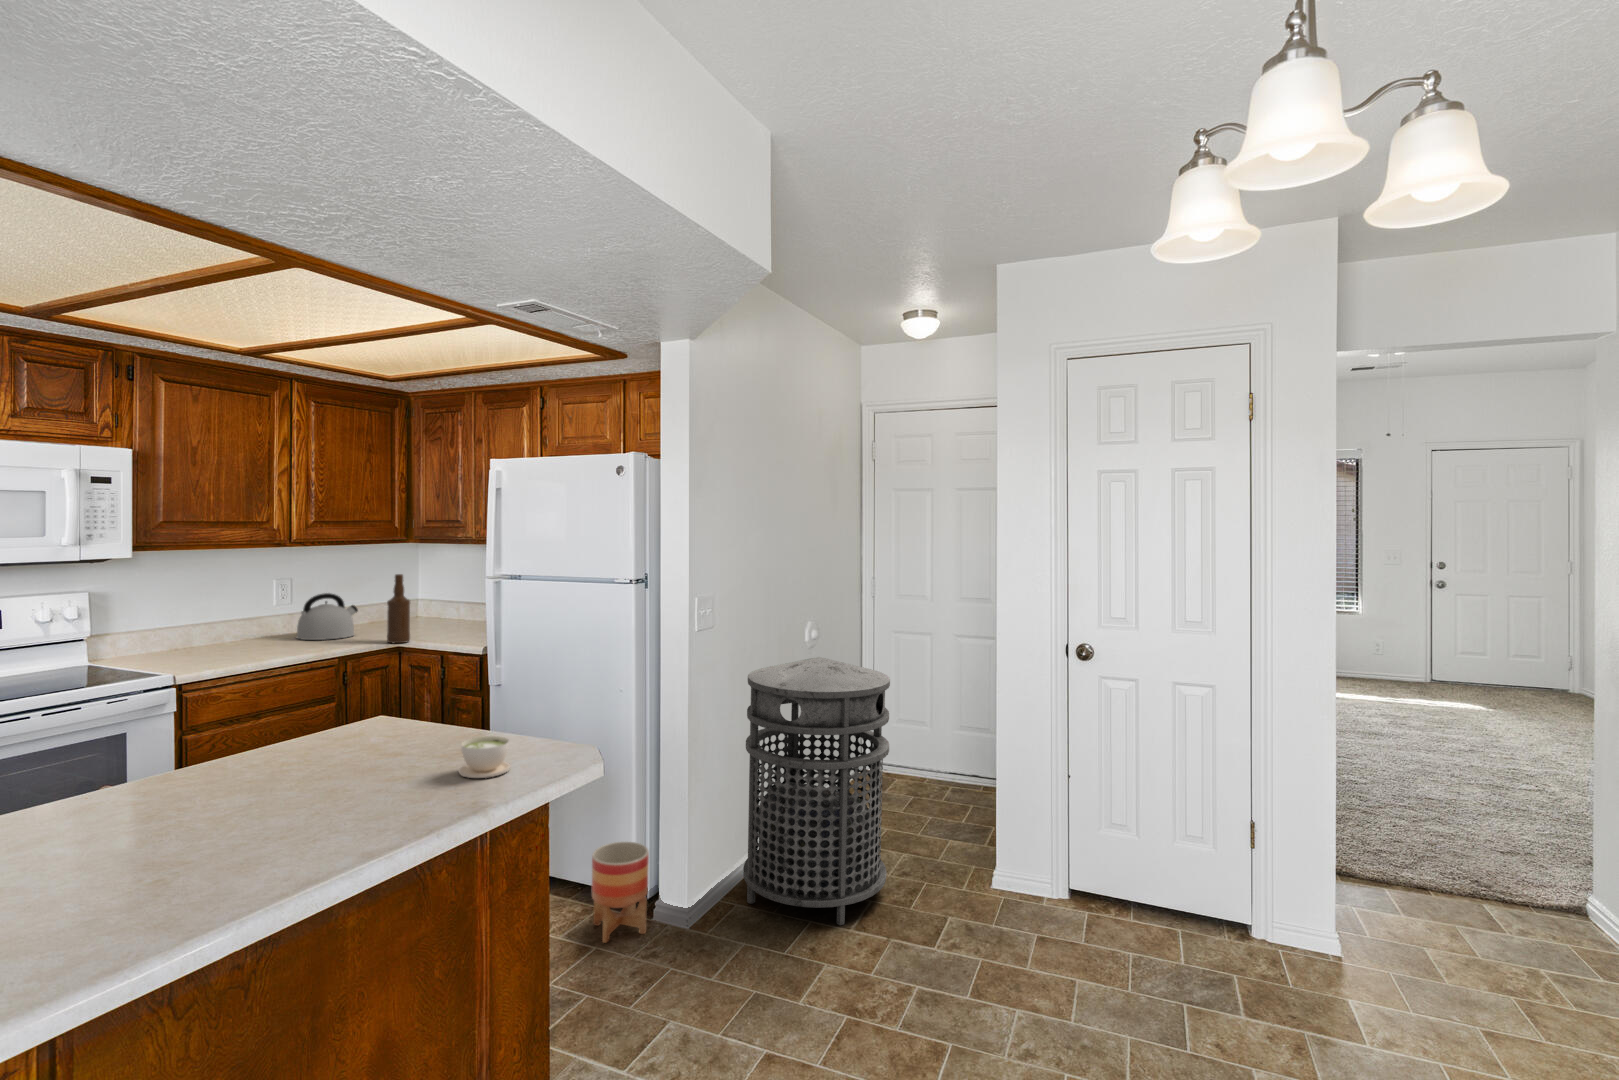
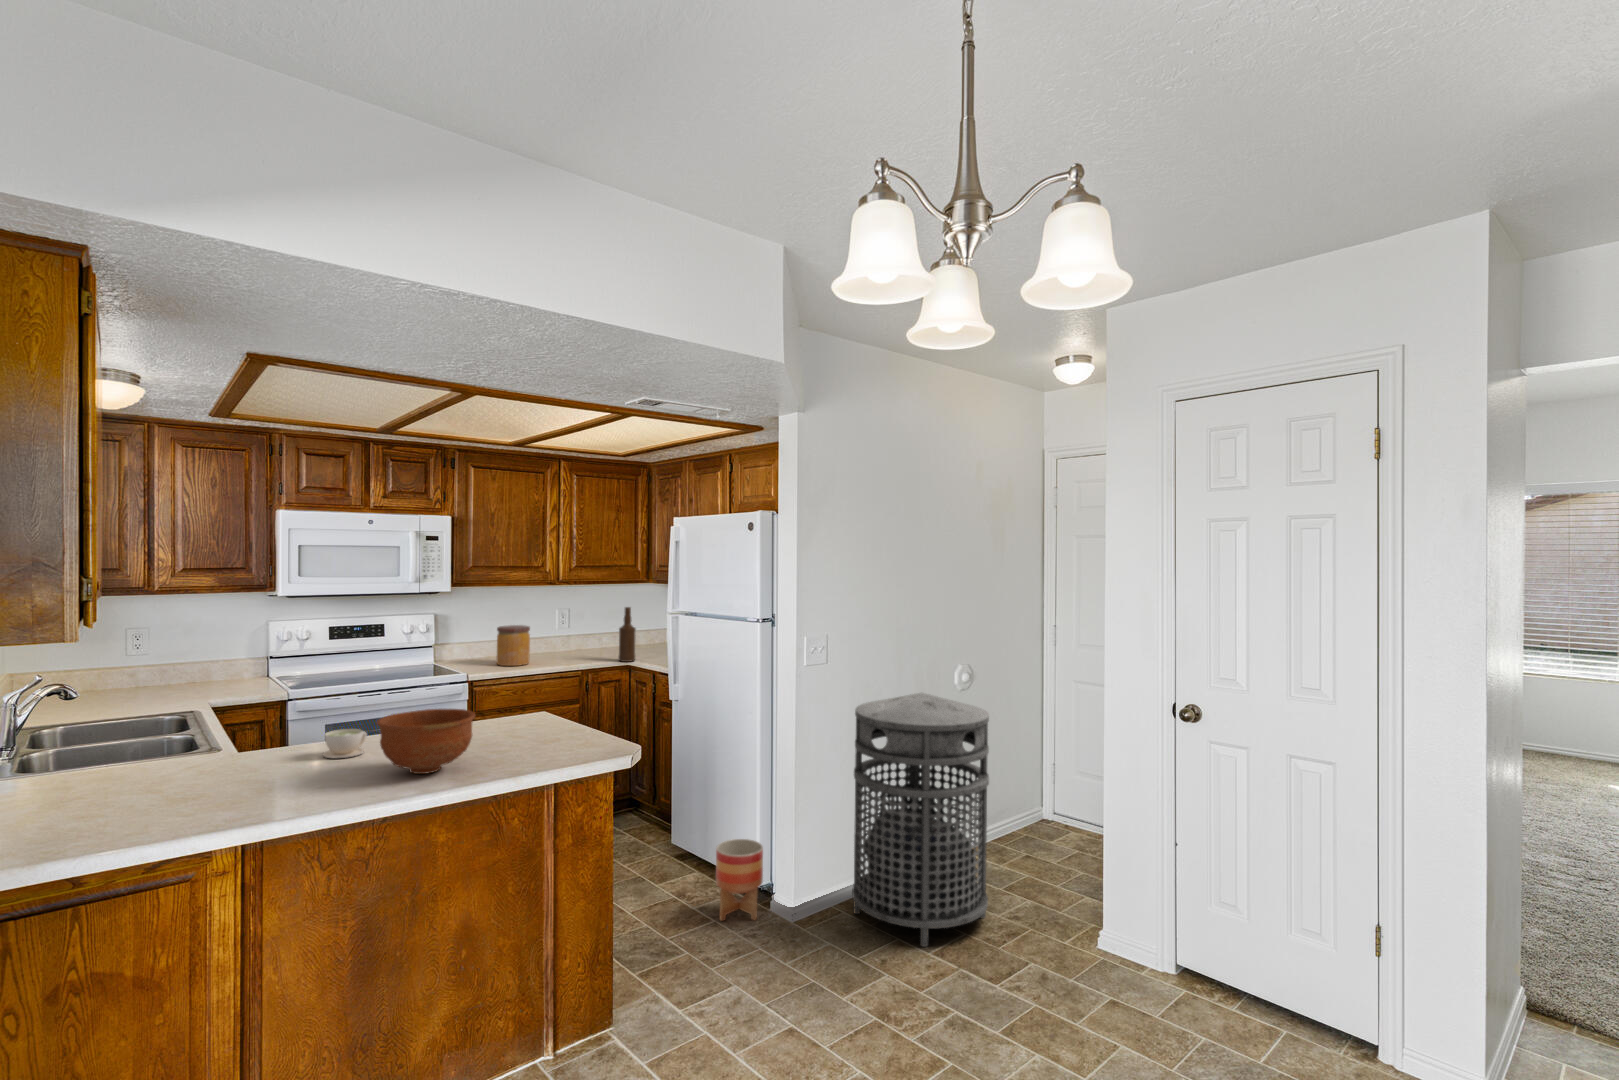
kettle: present [296,593,358,640] -> none [564,621,608,656]
jar: none [206,602,258,659] -> present [497,625,530,666]
bowl: none [223,727,386,833] -> present [377,709,475,774]
coffee cup: present [459,736,510,778] -> present [323,729,367,758]

